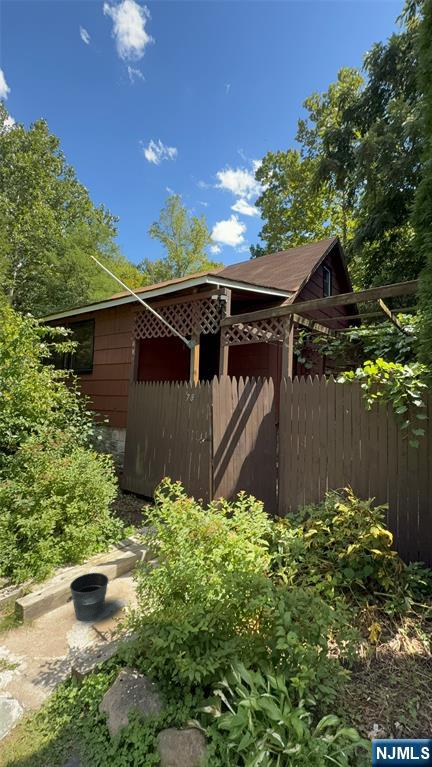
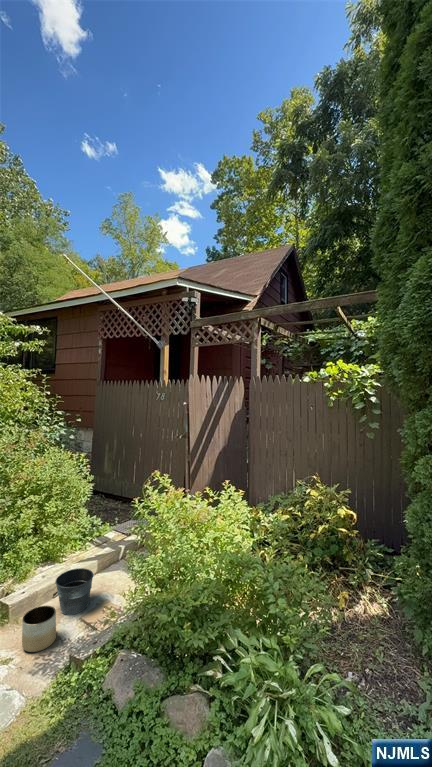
planter: none [32,611,66,659] -> present [22,606,56,652]

